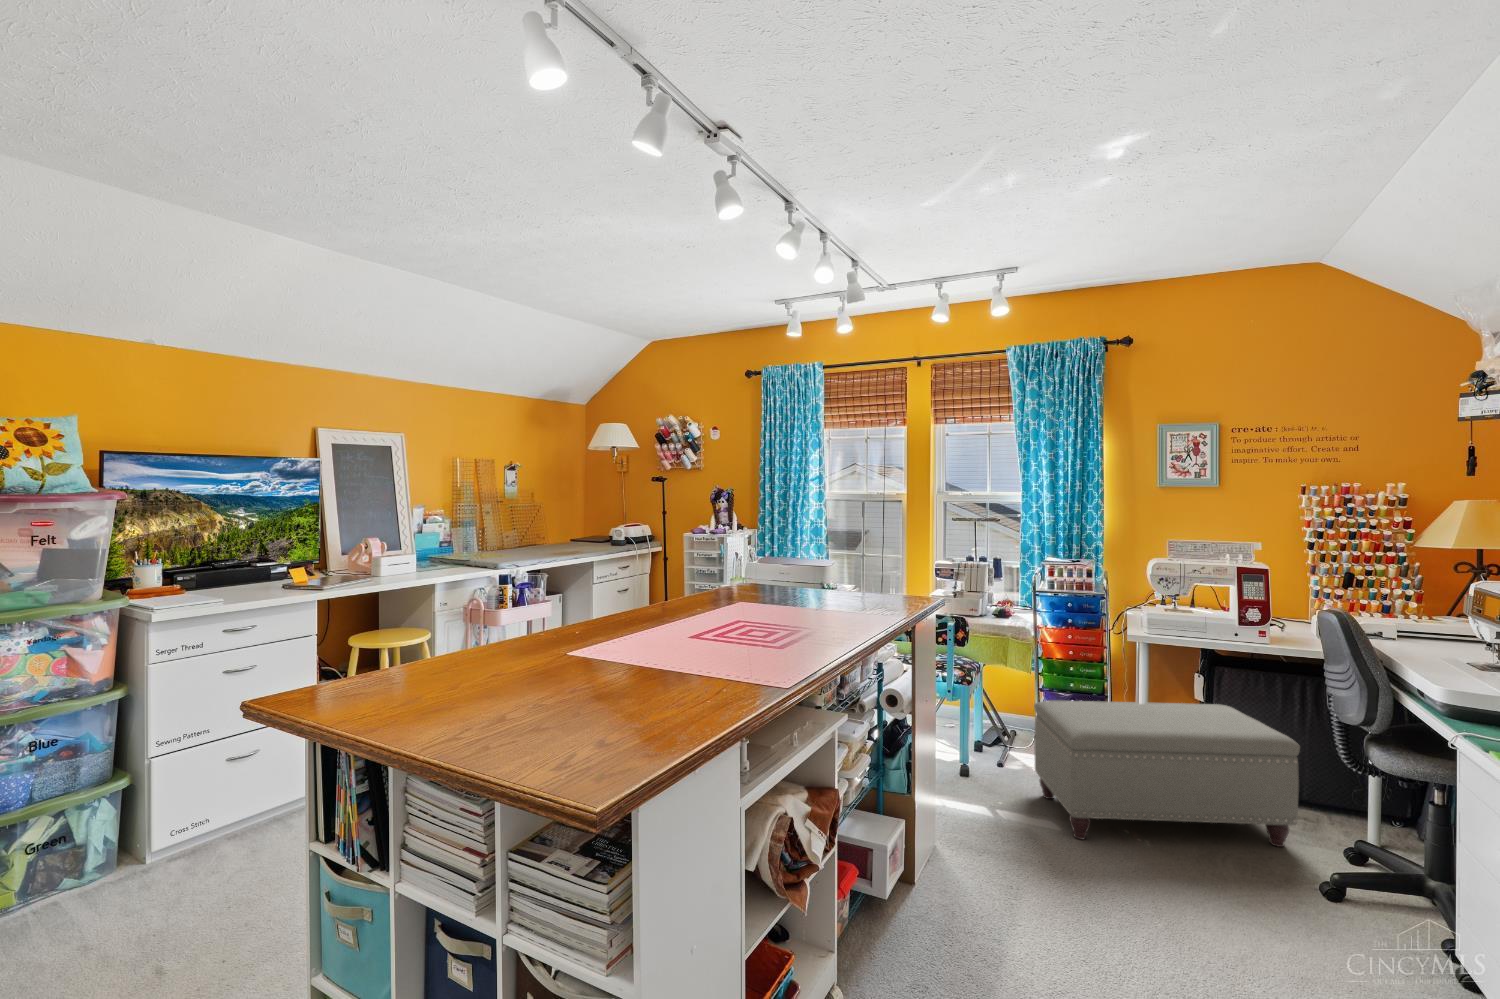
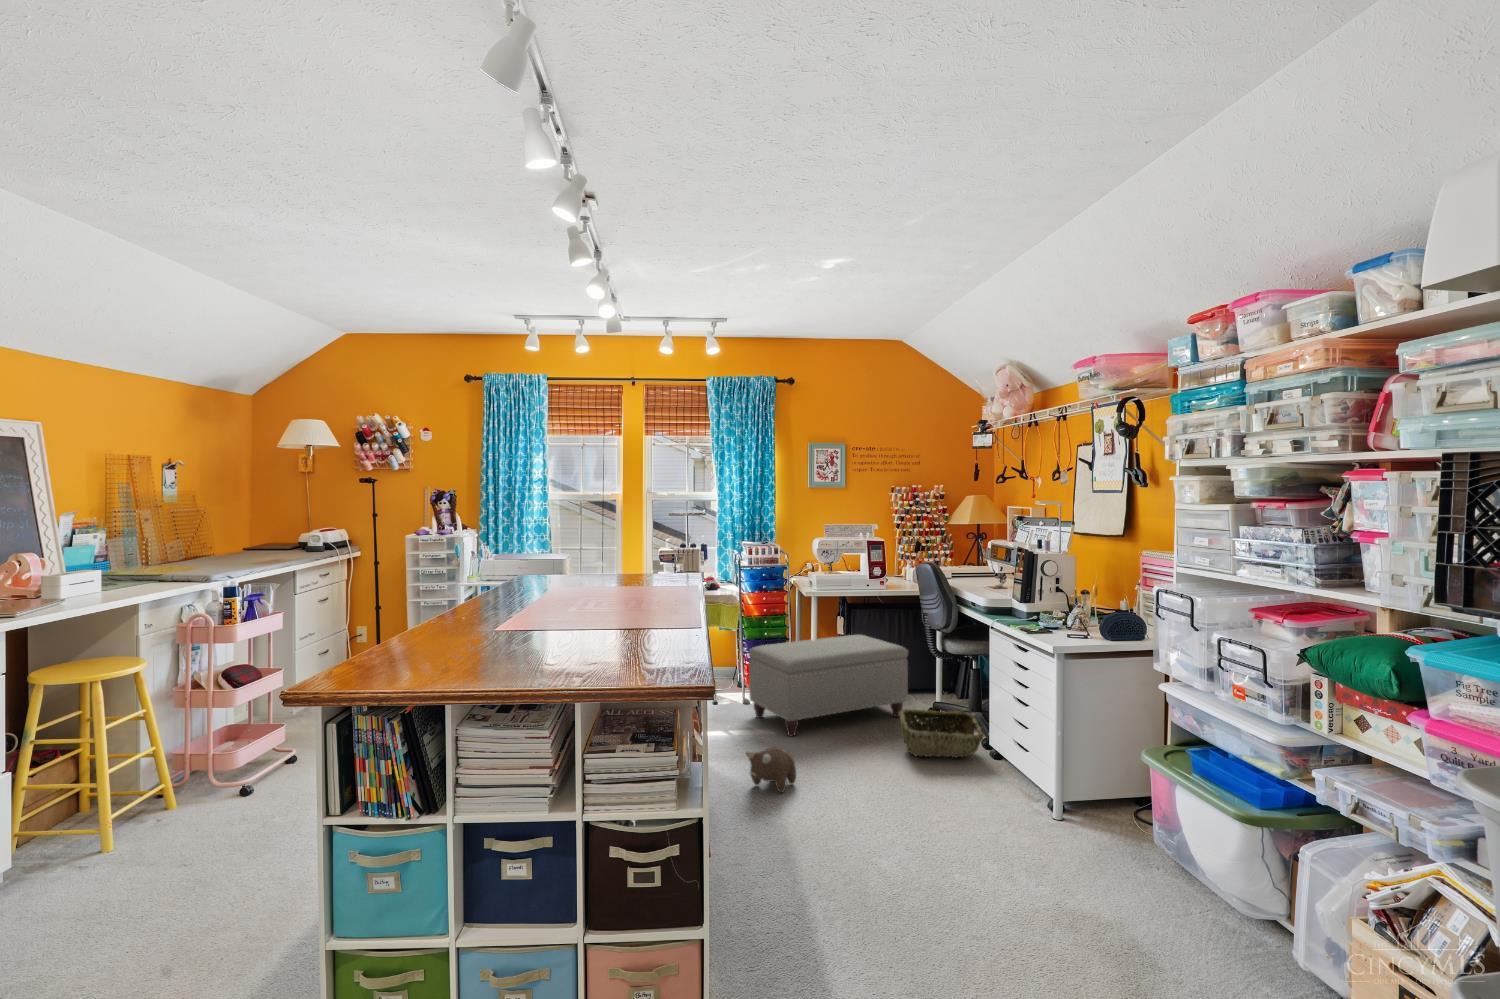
woven basket: none [1255,845,1428,962] -> present [899,709,984,757]
plush toy: none [958,858,1042,934] -> present [746,747,796,793]

